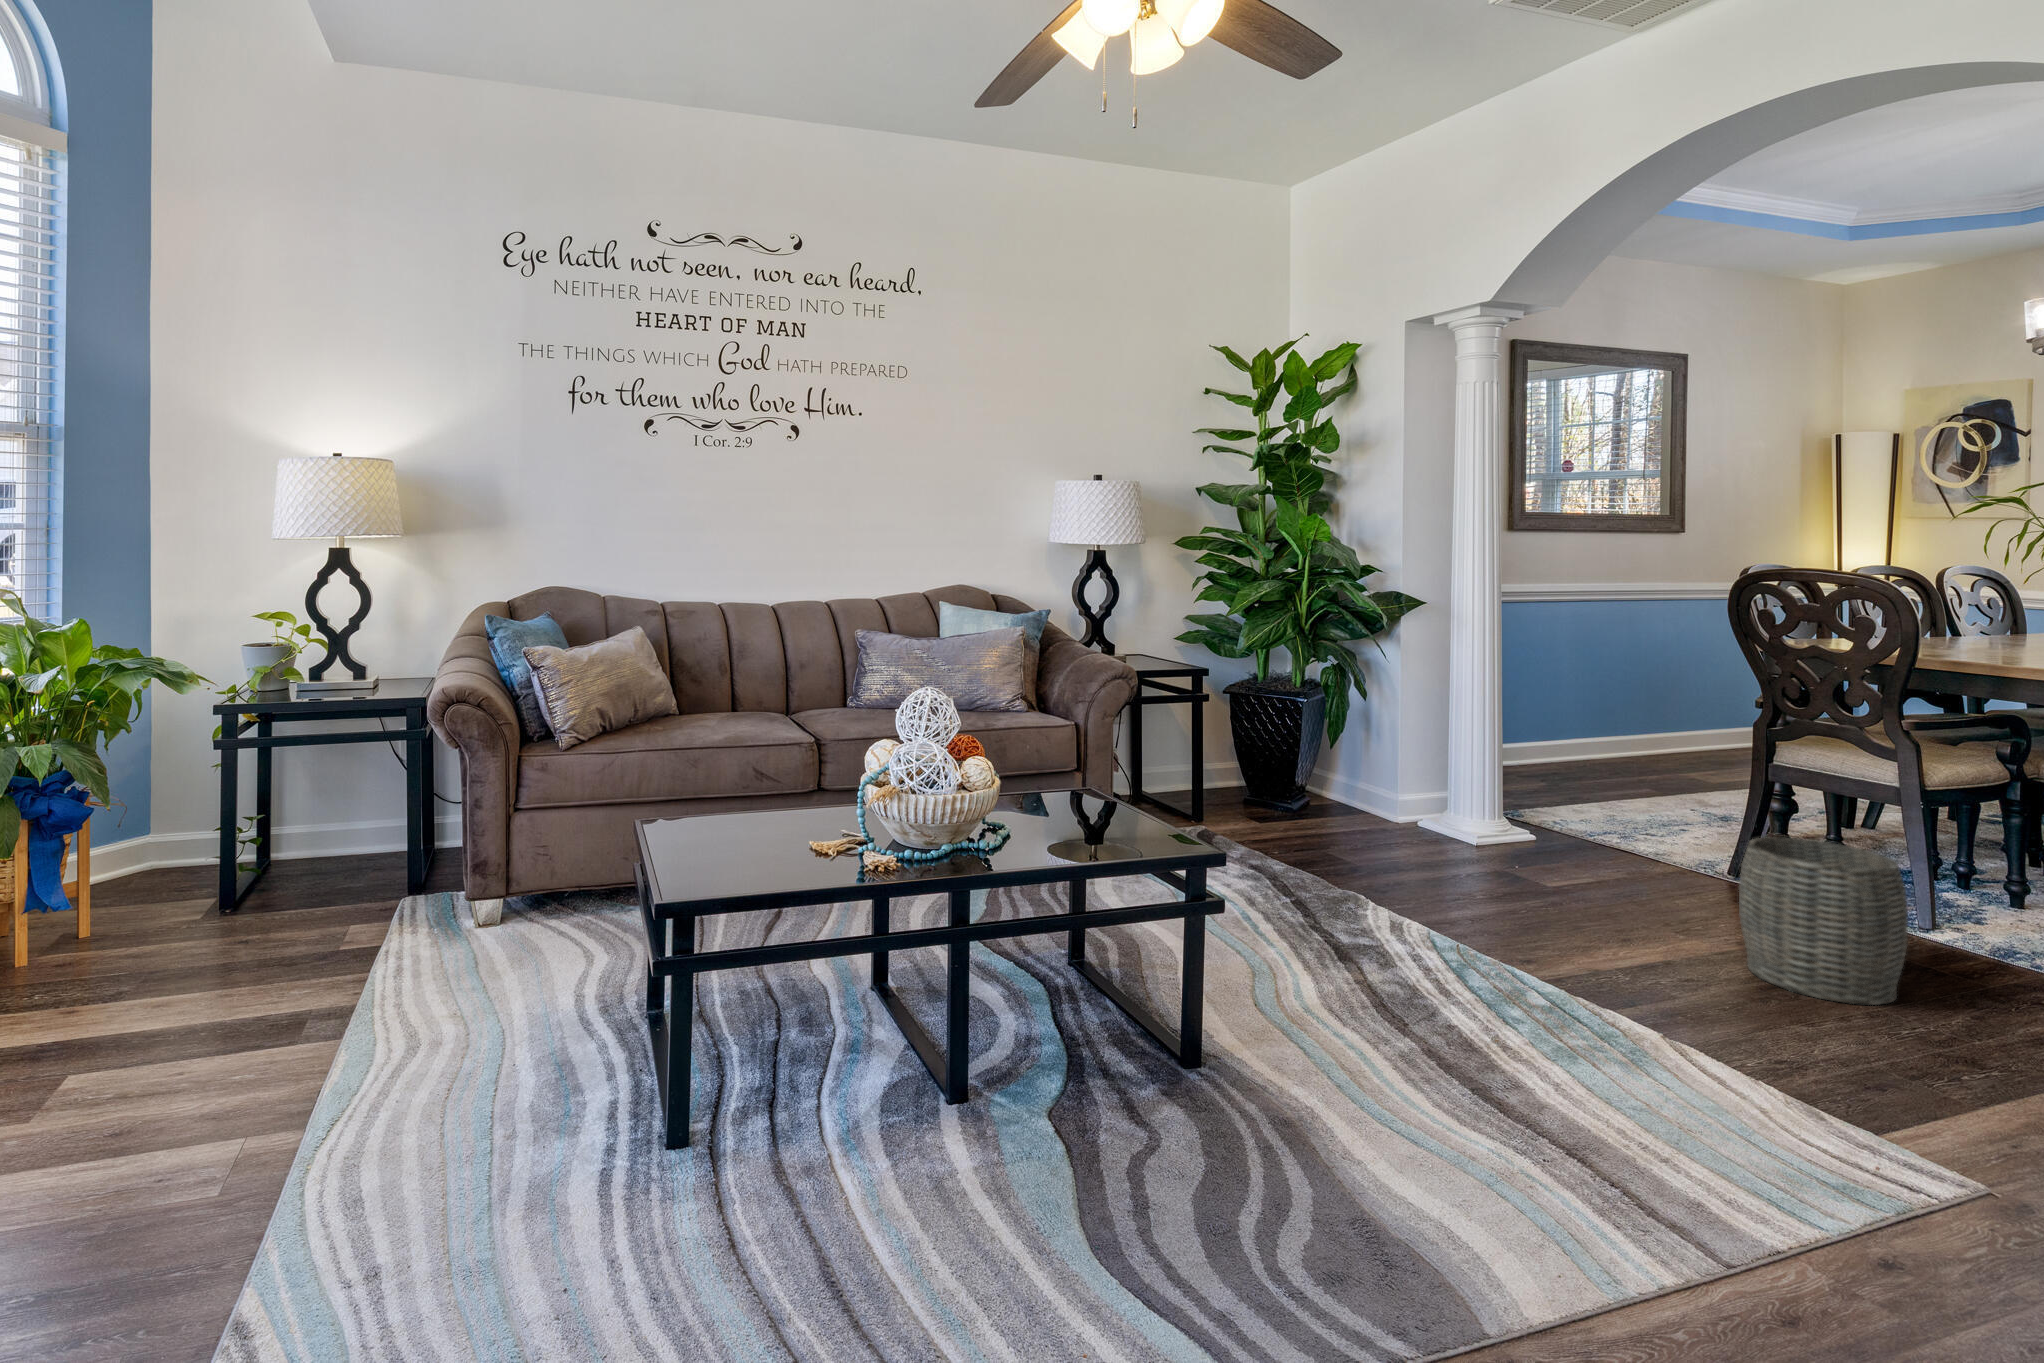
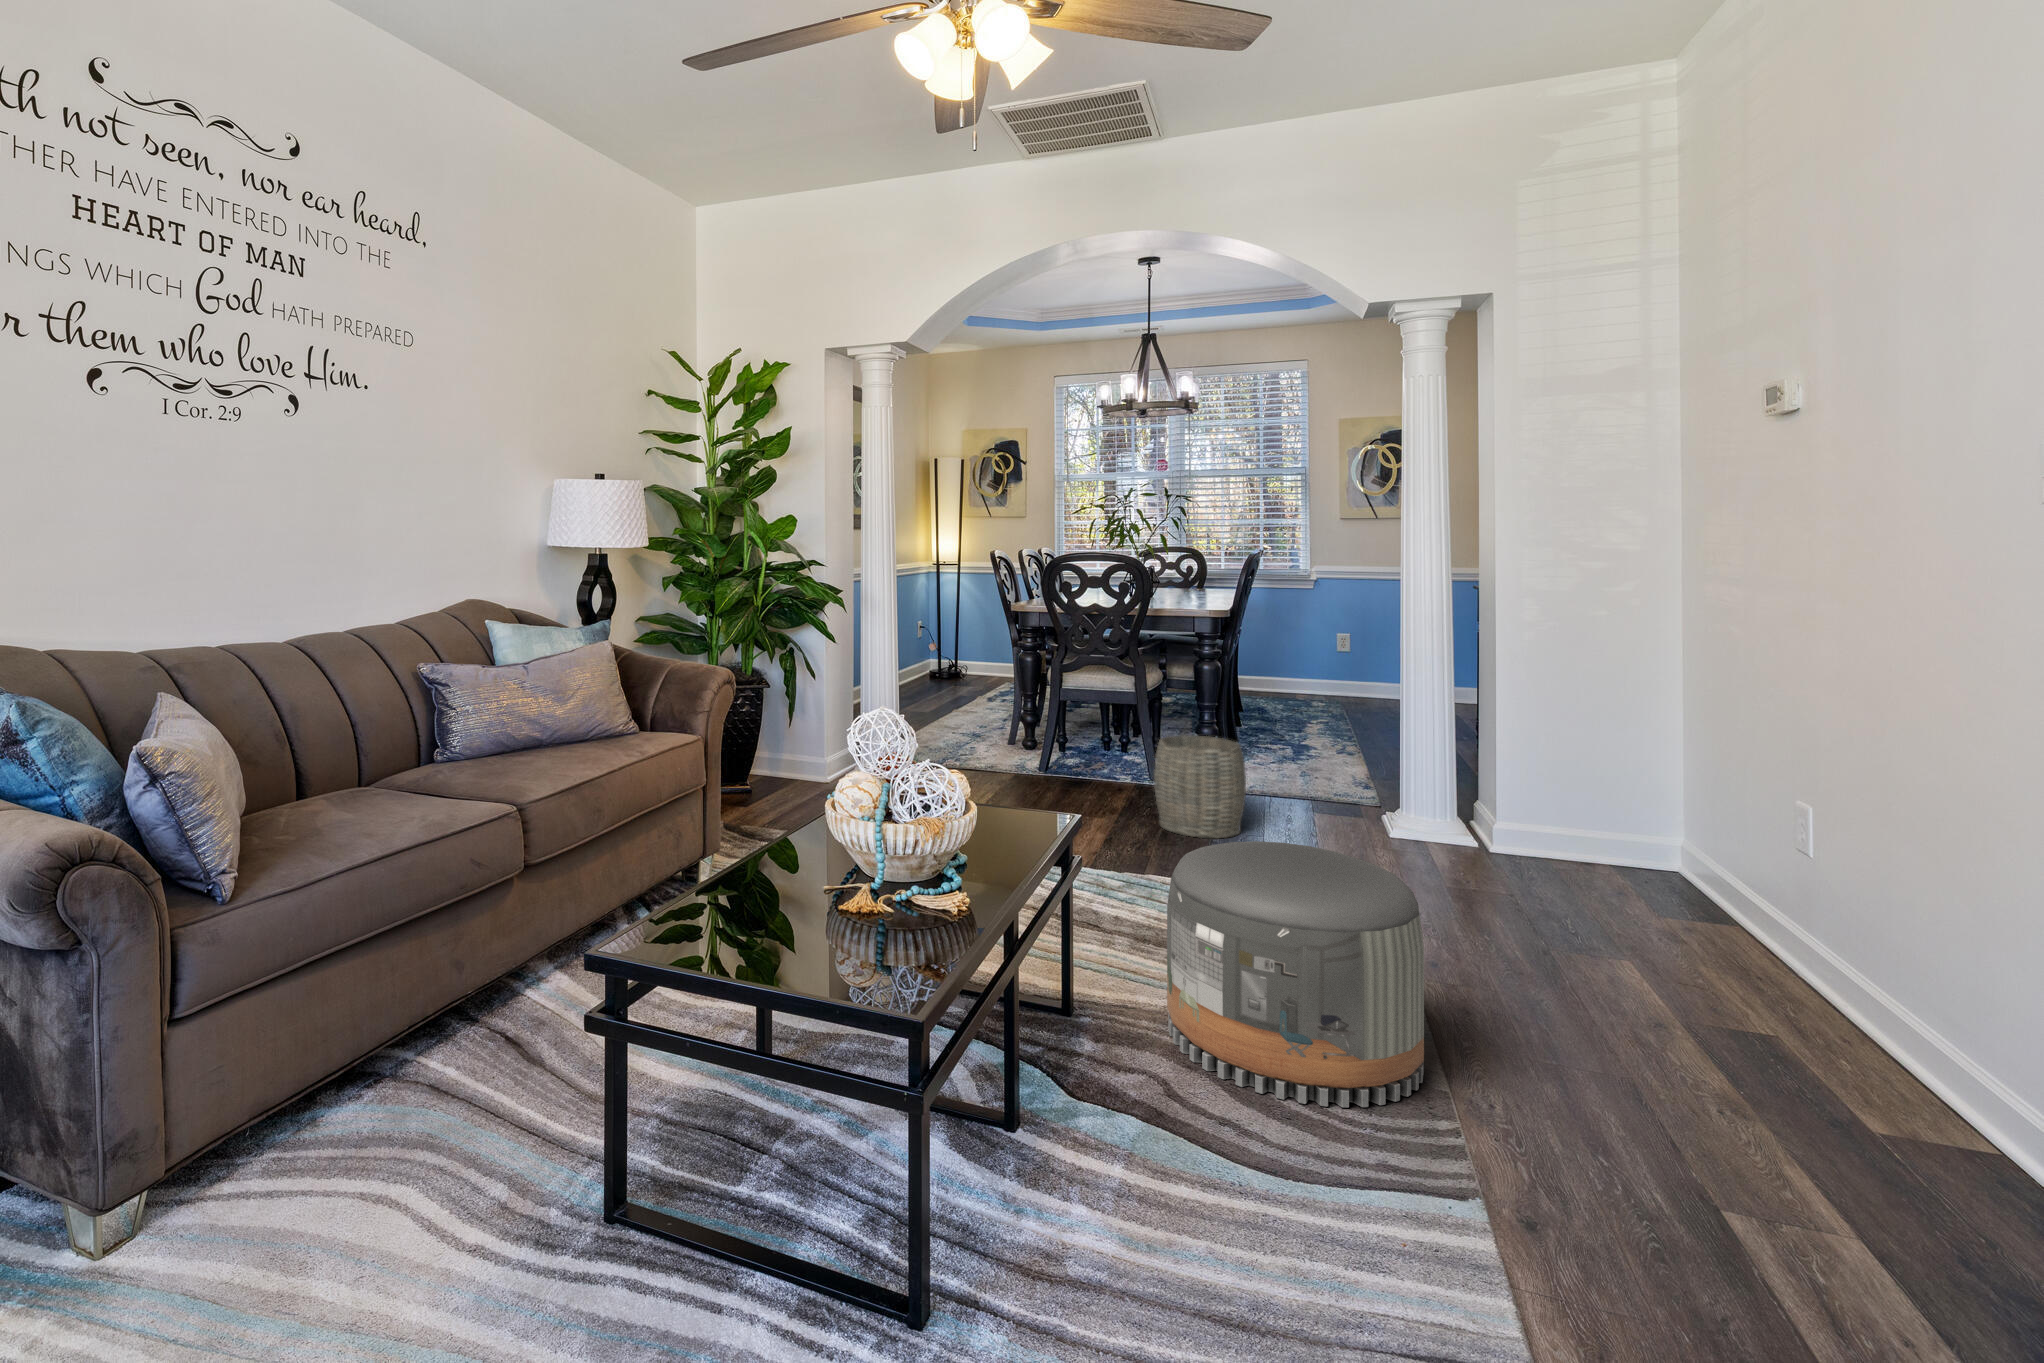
pouf: none [1194,905,1507,1252] -> present [1167,841,1424,1107]

